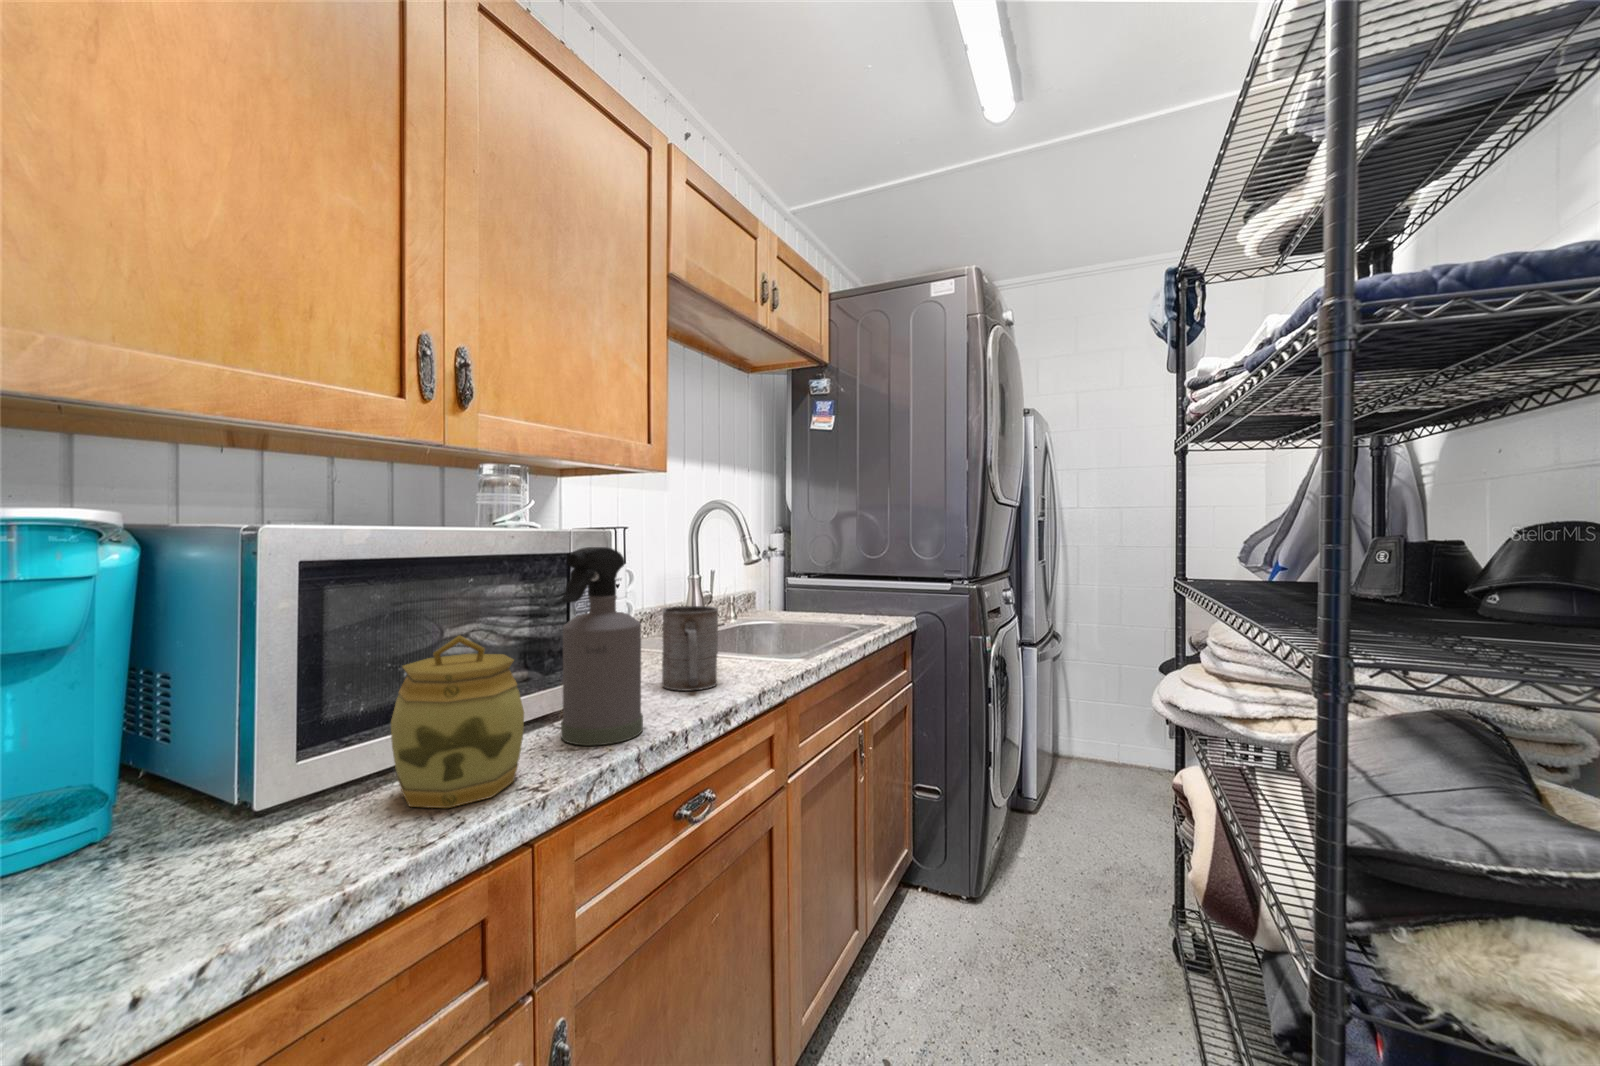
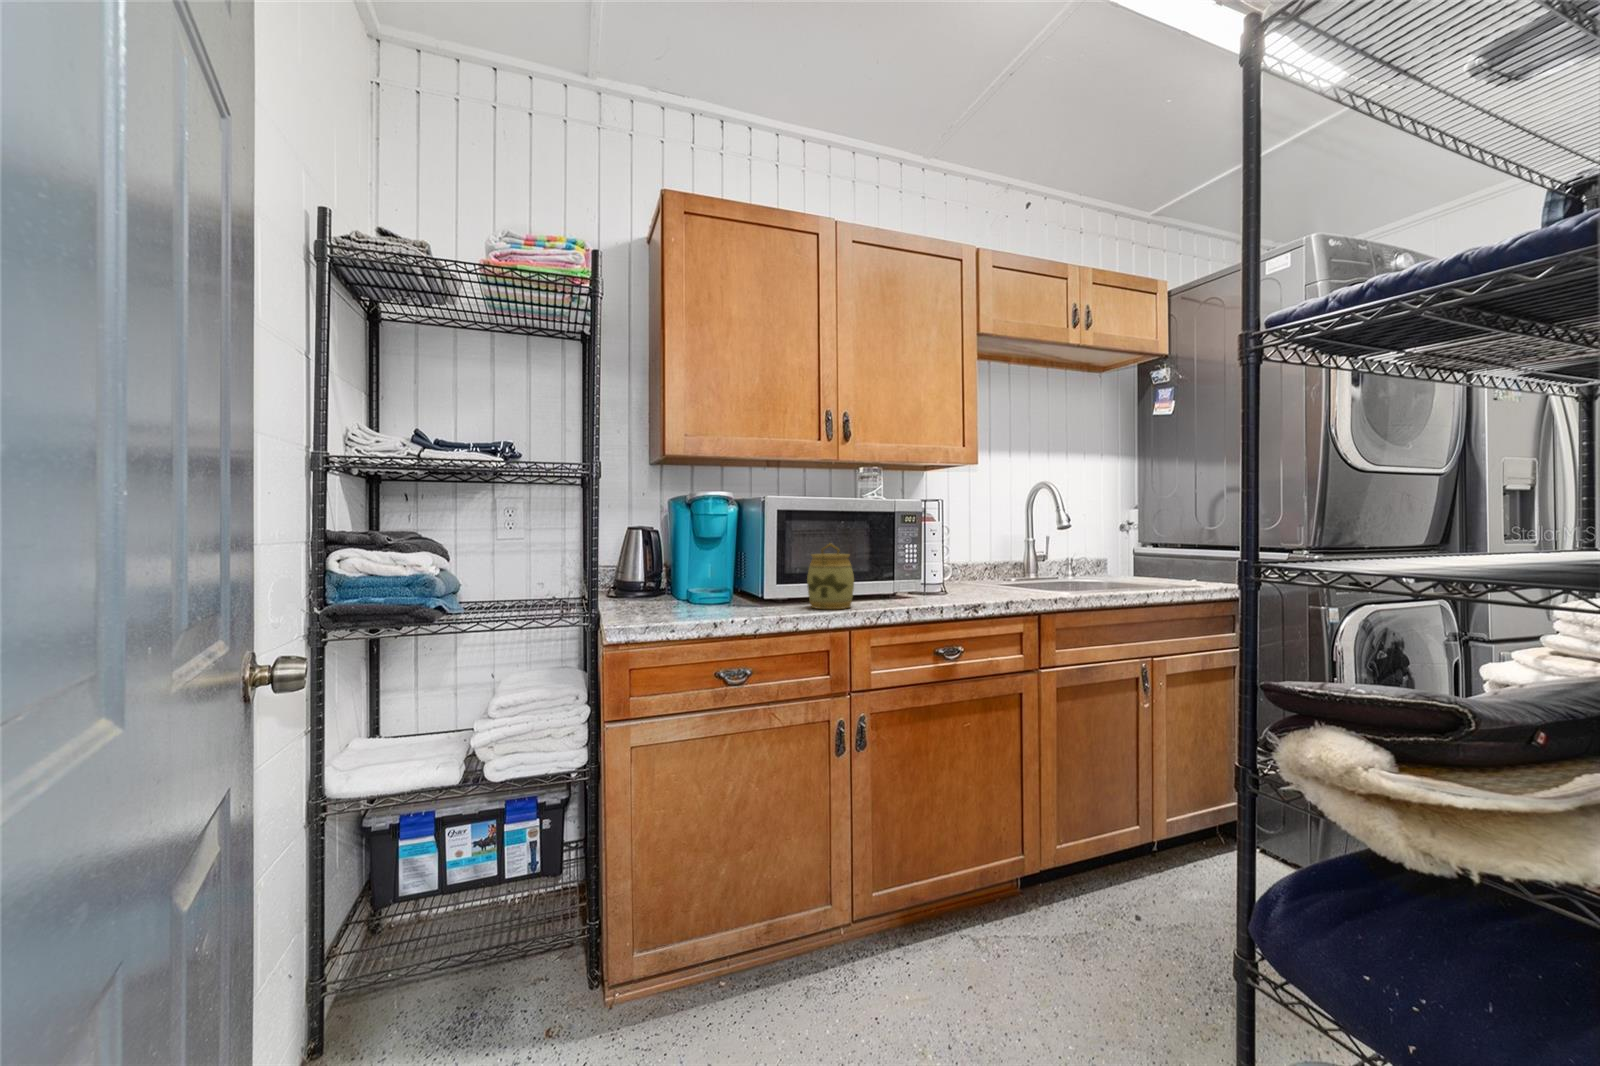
spray bottle: present [561,547,643,745] -> none [878,508,922,605]
mug: present [662,606,718,691] -> none [956,549,992,598]

